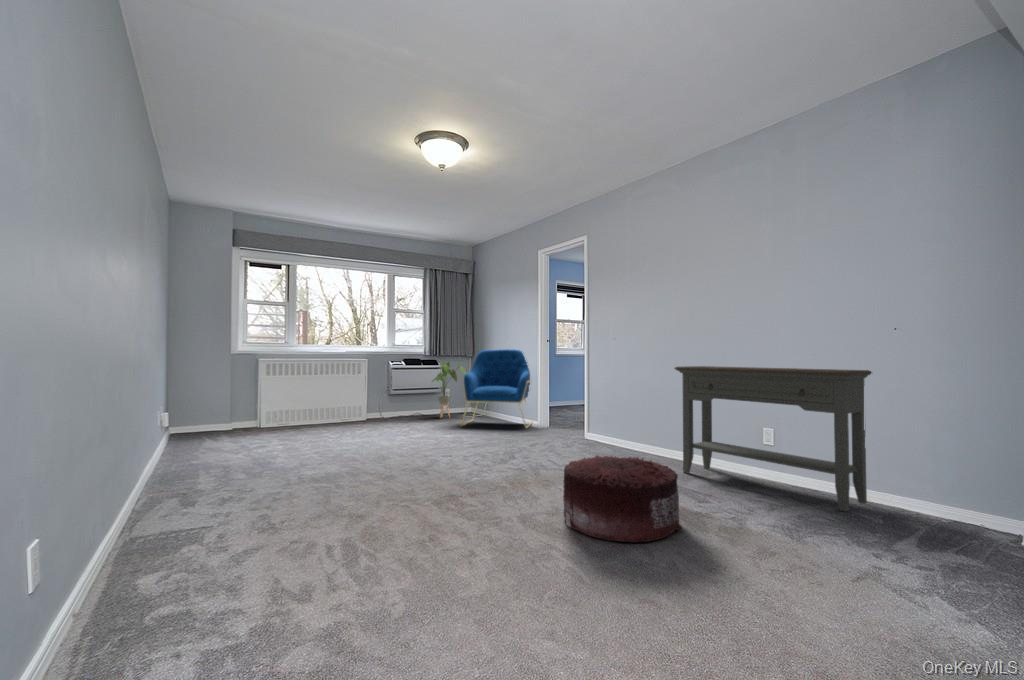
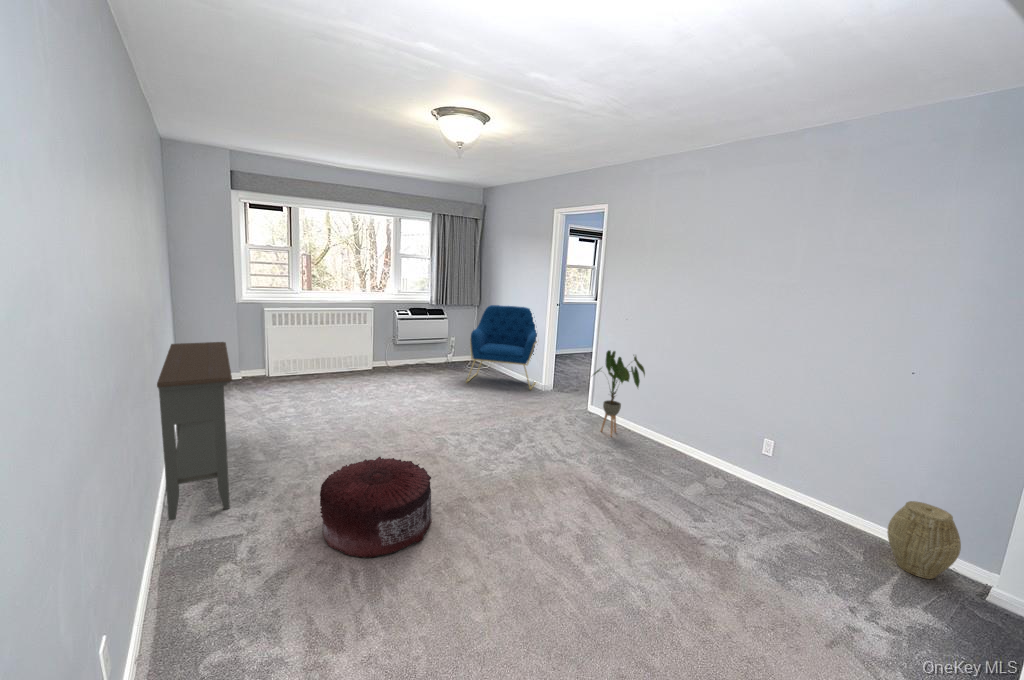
house plant: present [432,362,466,418] -> present [593,351,645,436]
console table: present [675,366,872,512] -> present [157,342,232,521]
woven basket: none [888,453,962,529] -> present [887,501,961,579]
pouf: present [563,455,681,542] -> present [320,457,432,557]

